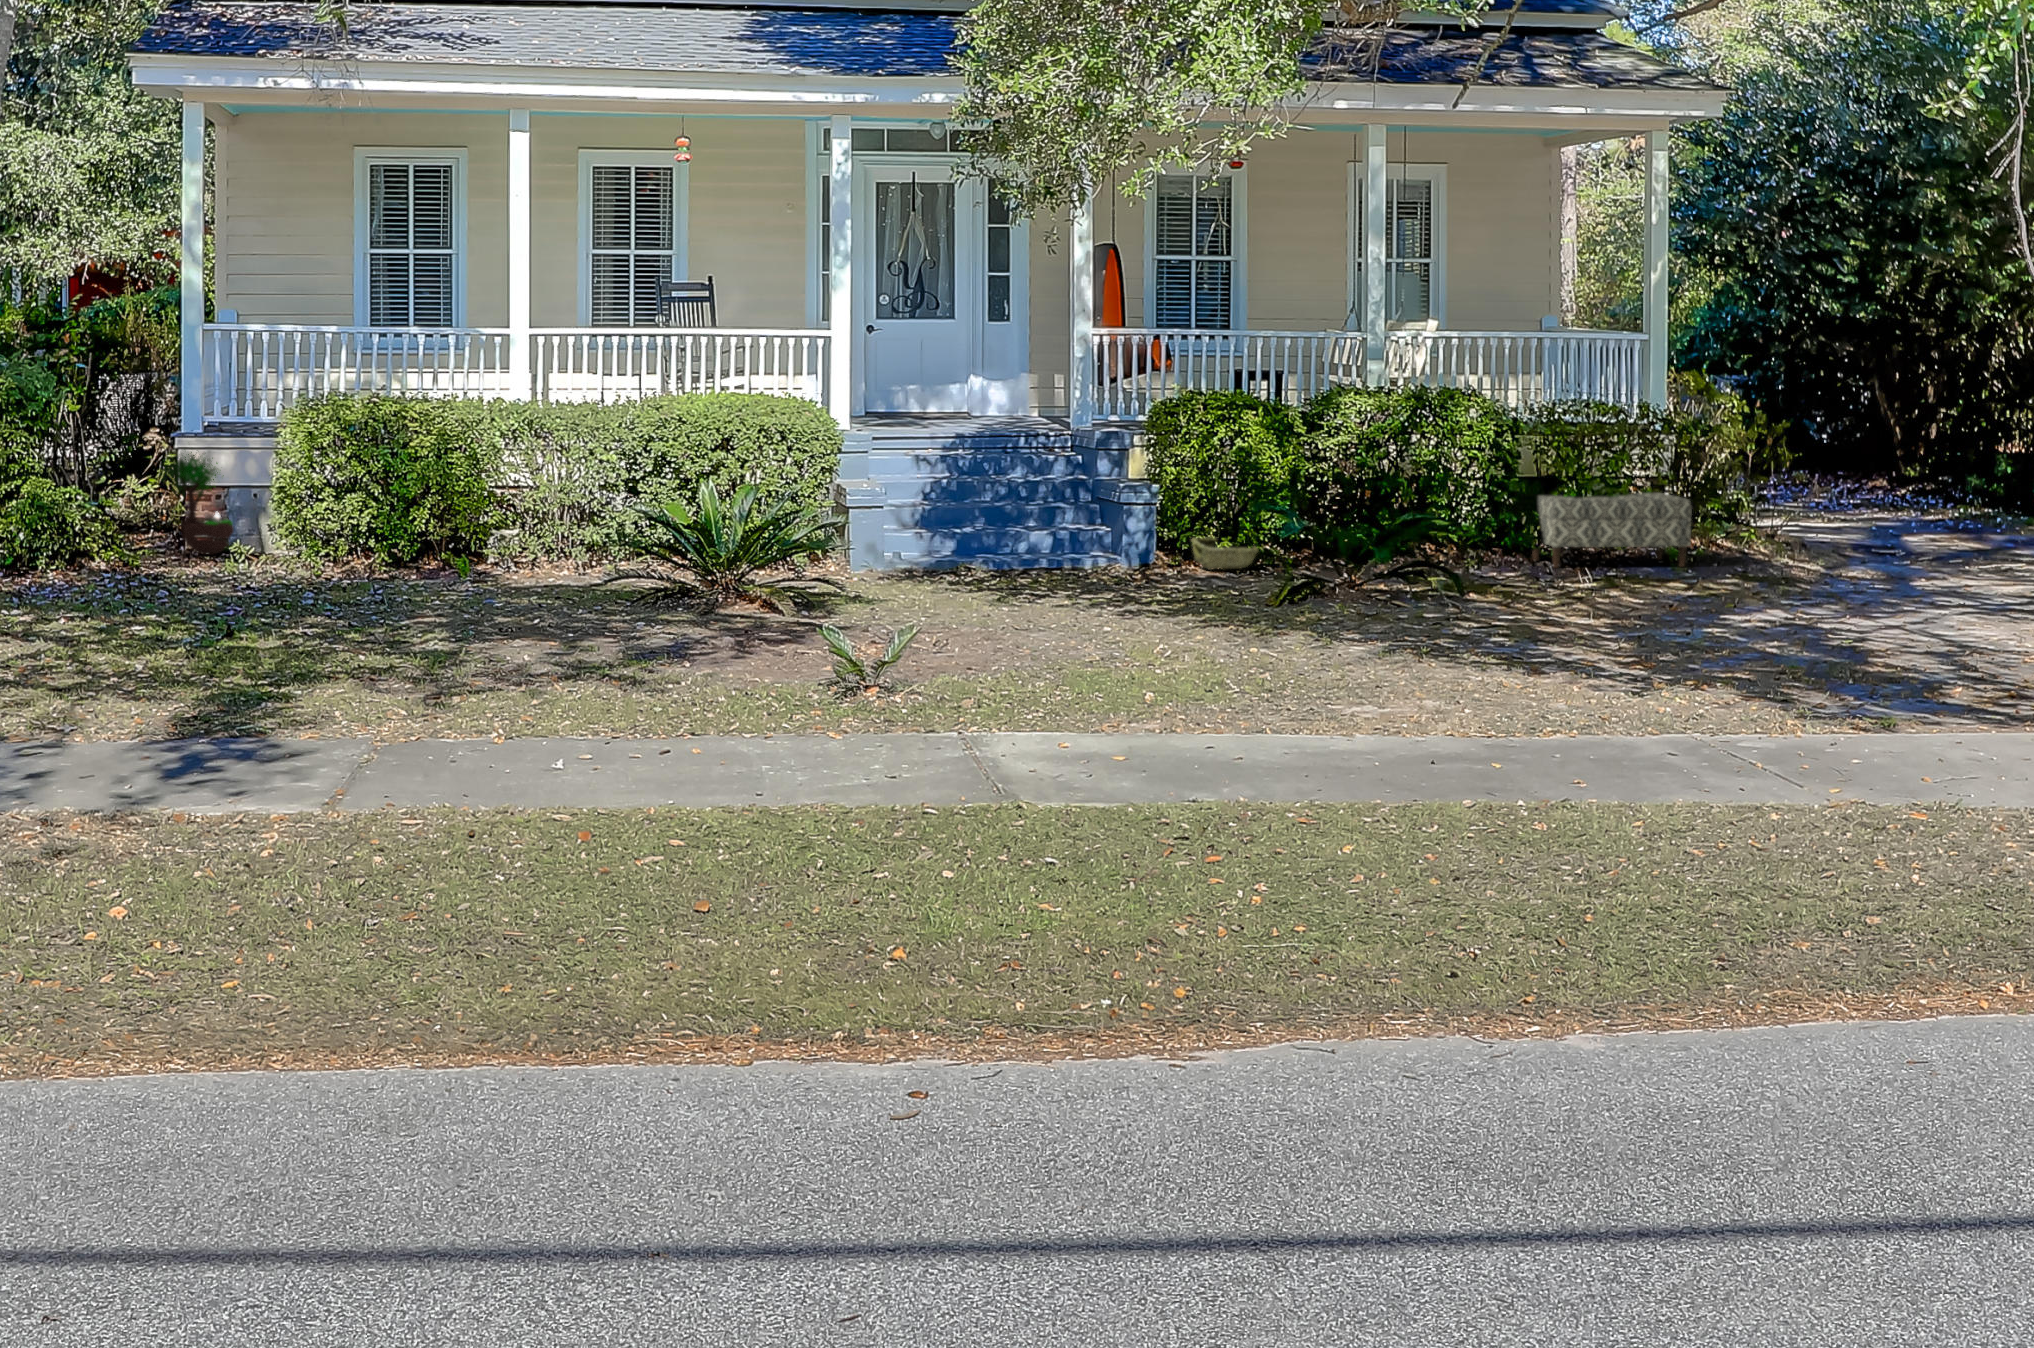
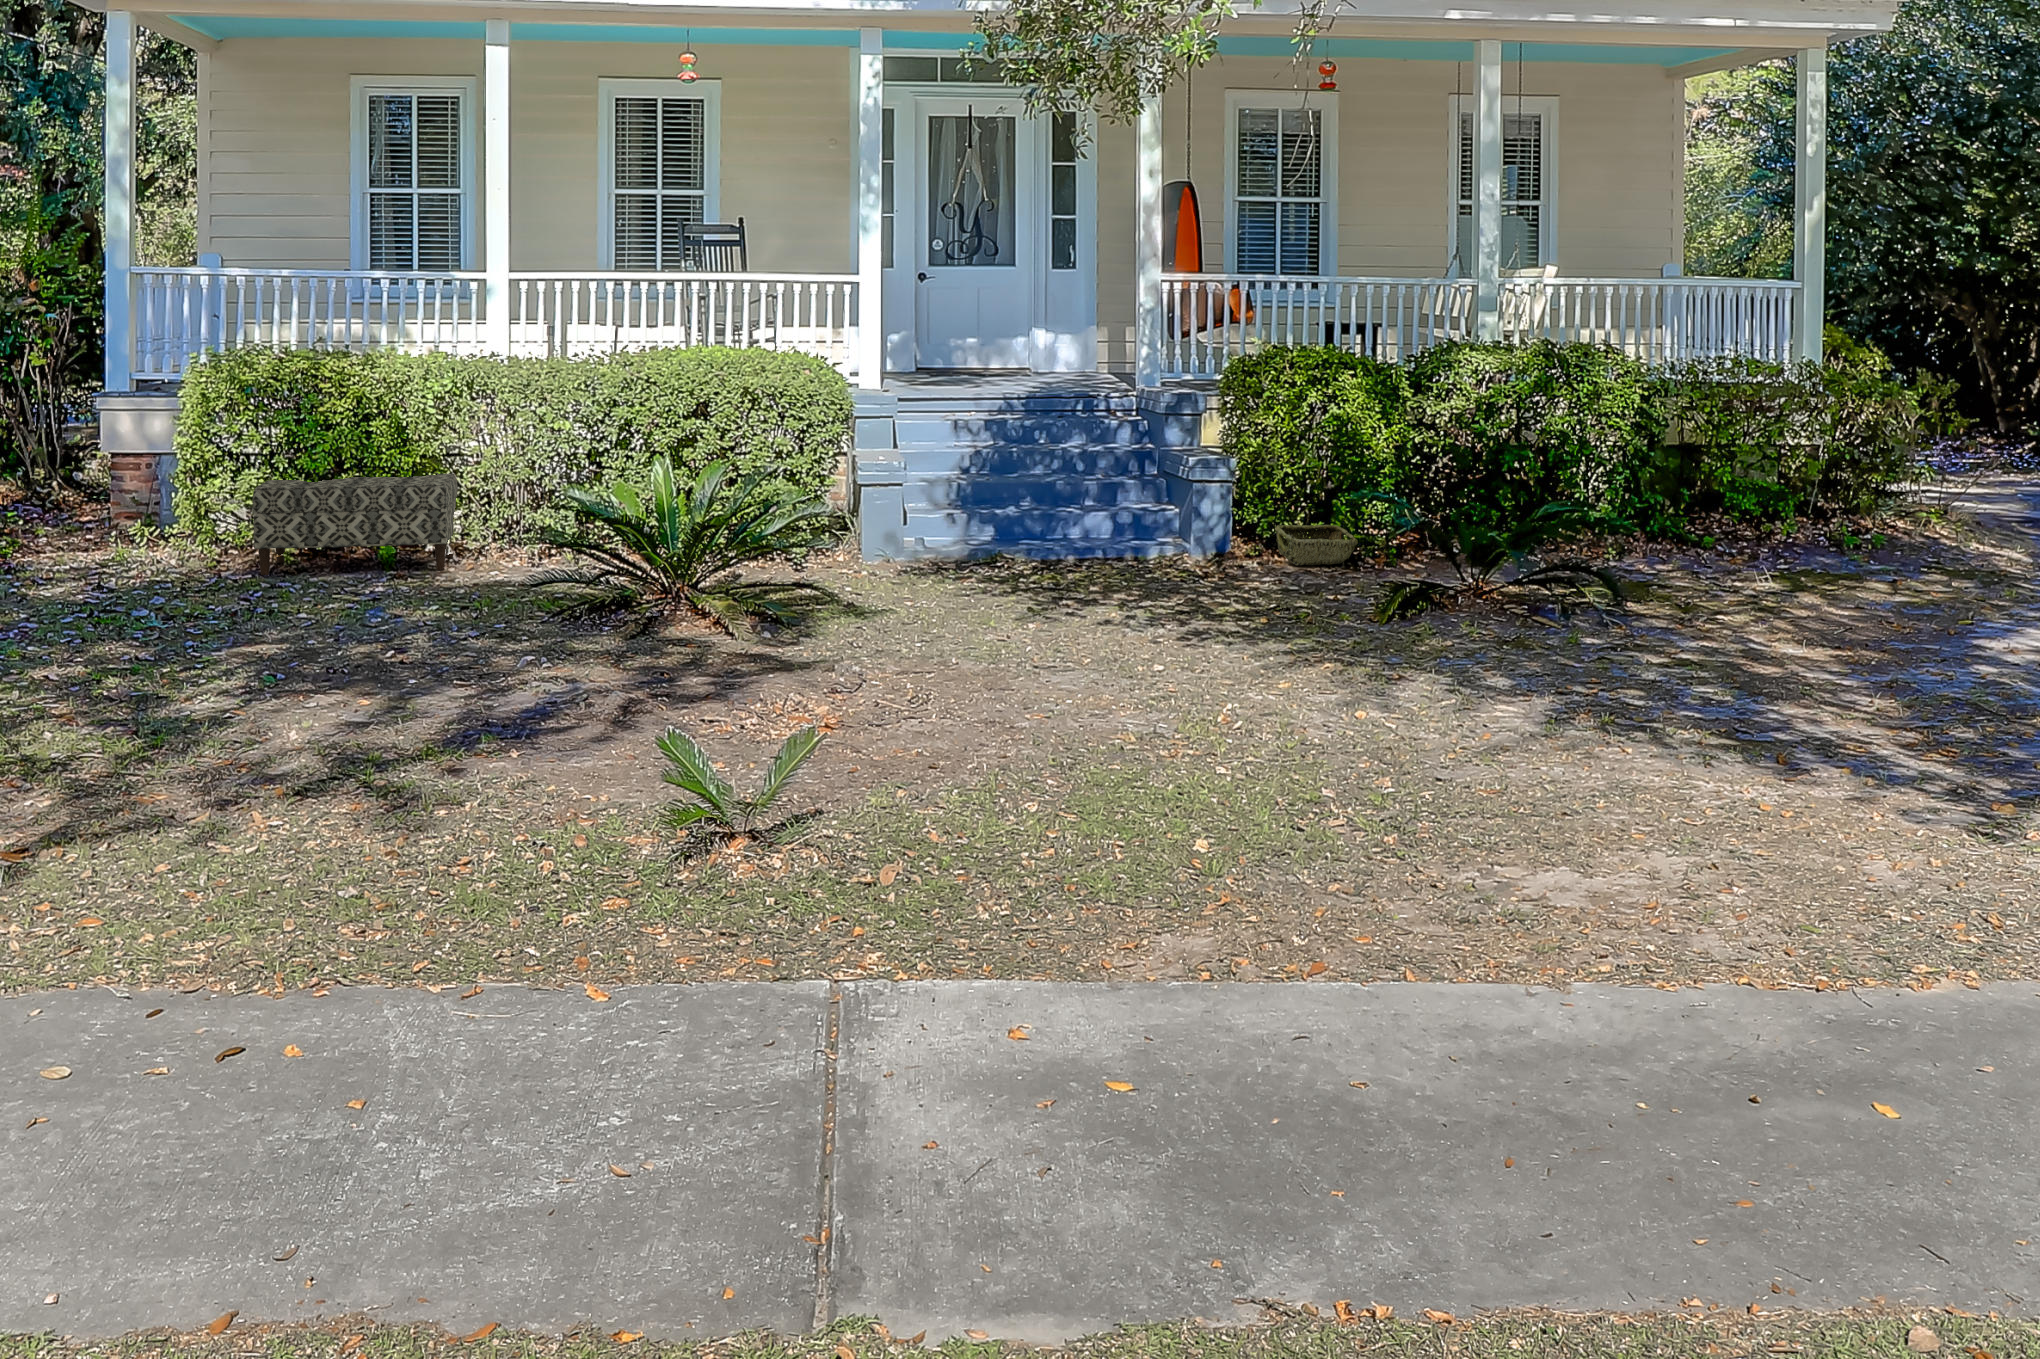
potted tree: present [160,451,234,555] -> none [61,406,154,537]
bench: present [1532,493,1692,568] -> present [252,473,457,576]

